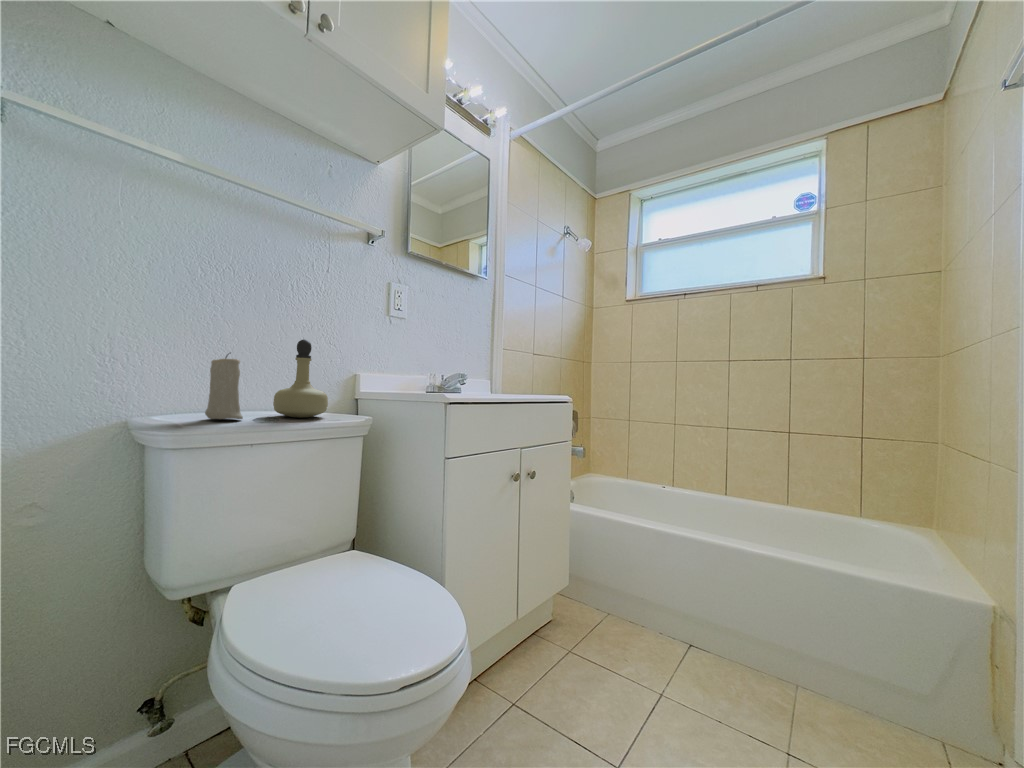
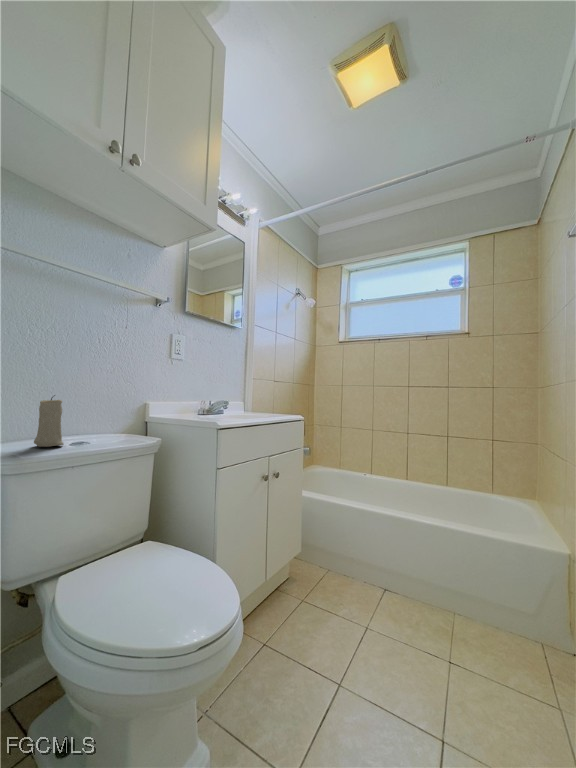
perfume bottle: present [273,339,328,417] -> none [85,382,127,441]

